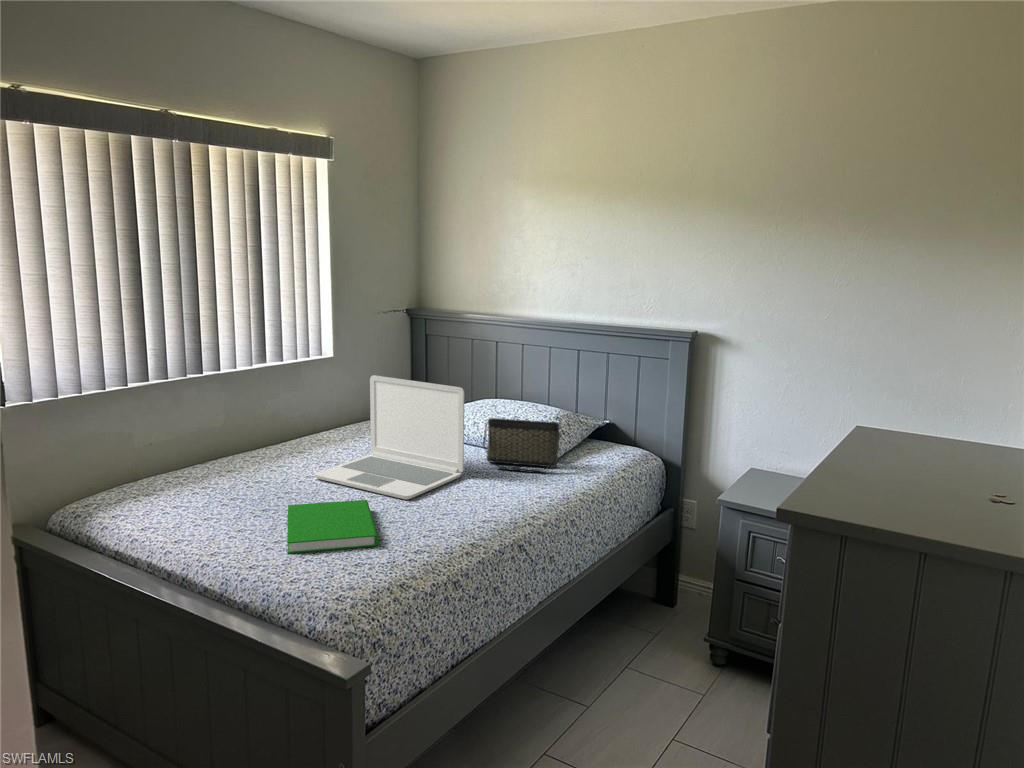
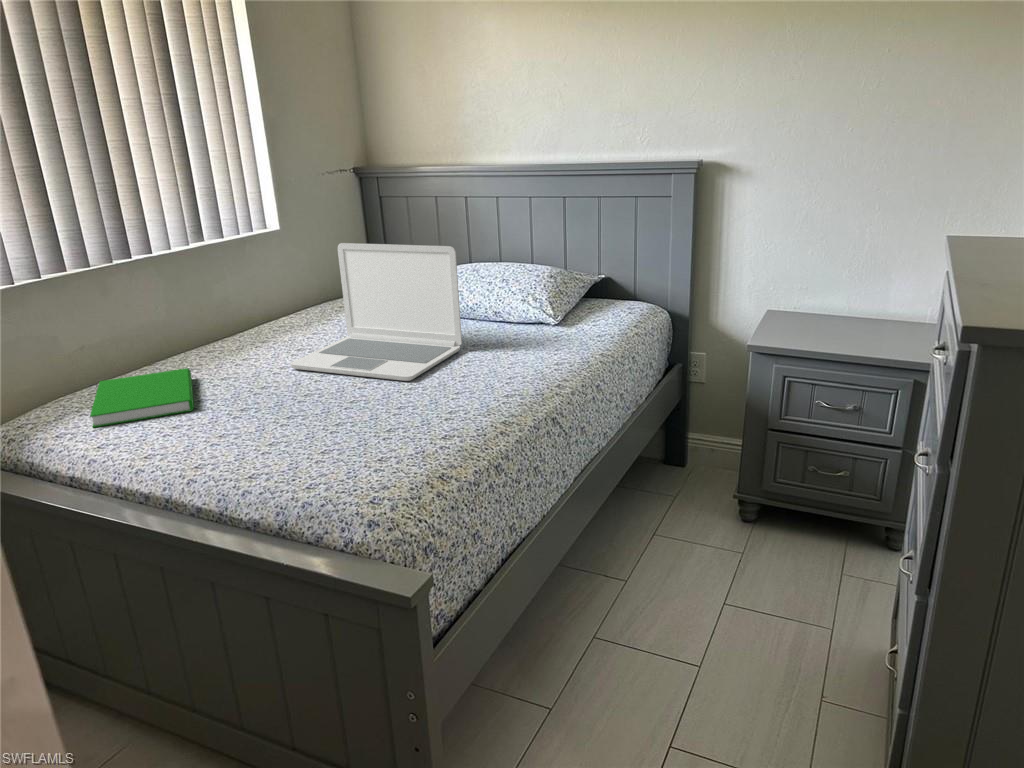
handbag: present [483,418,561,472] -> none [477,279,568,339]
book: present [287,500,378,554] -> present [90,368,194,427]

